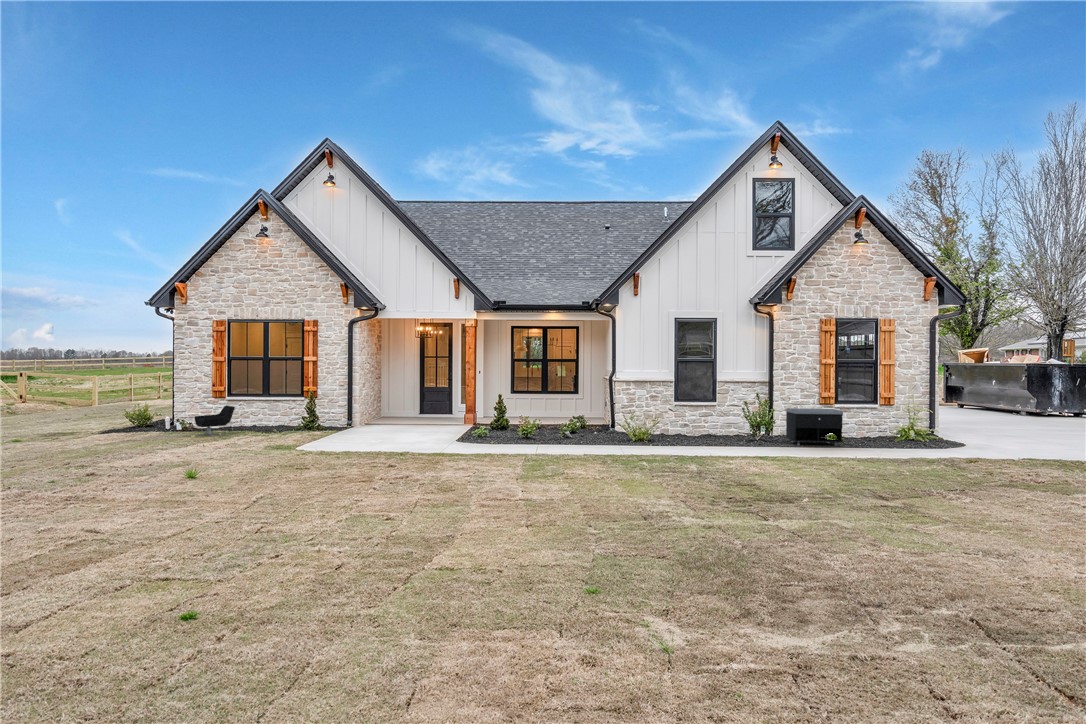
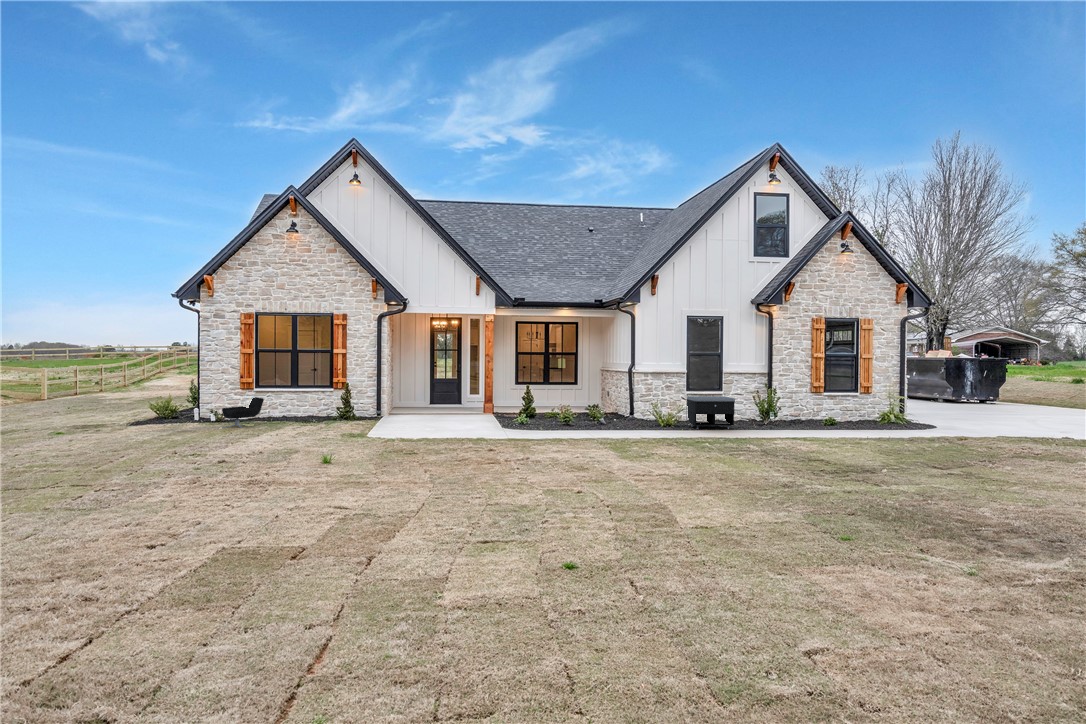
storage bench: present [786,408,843,445] -> present [687,396,735,429]

